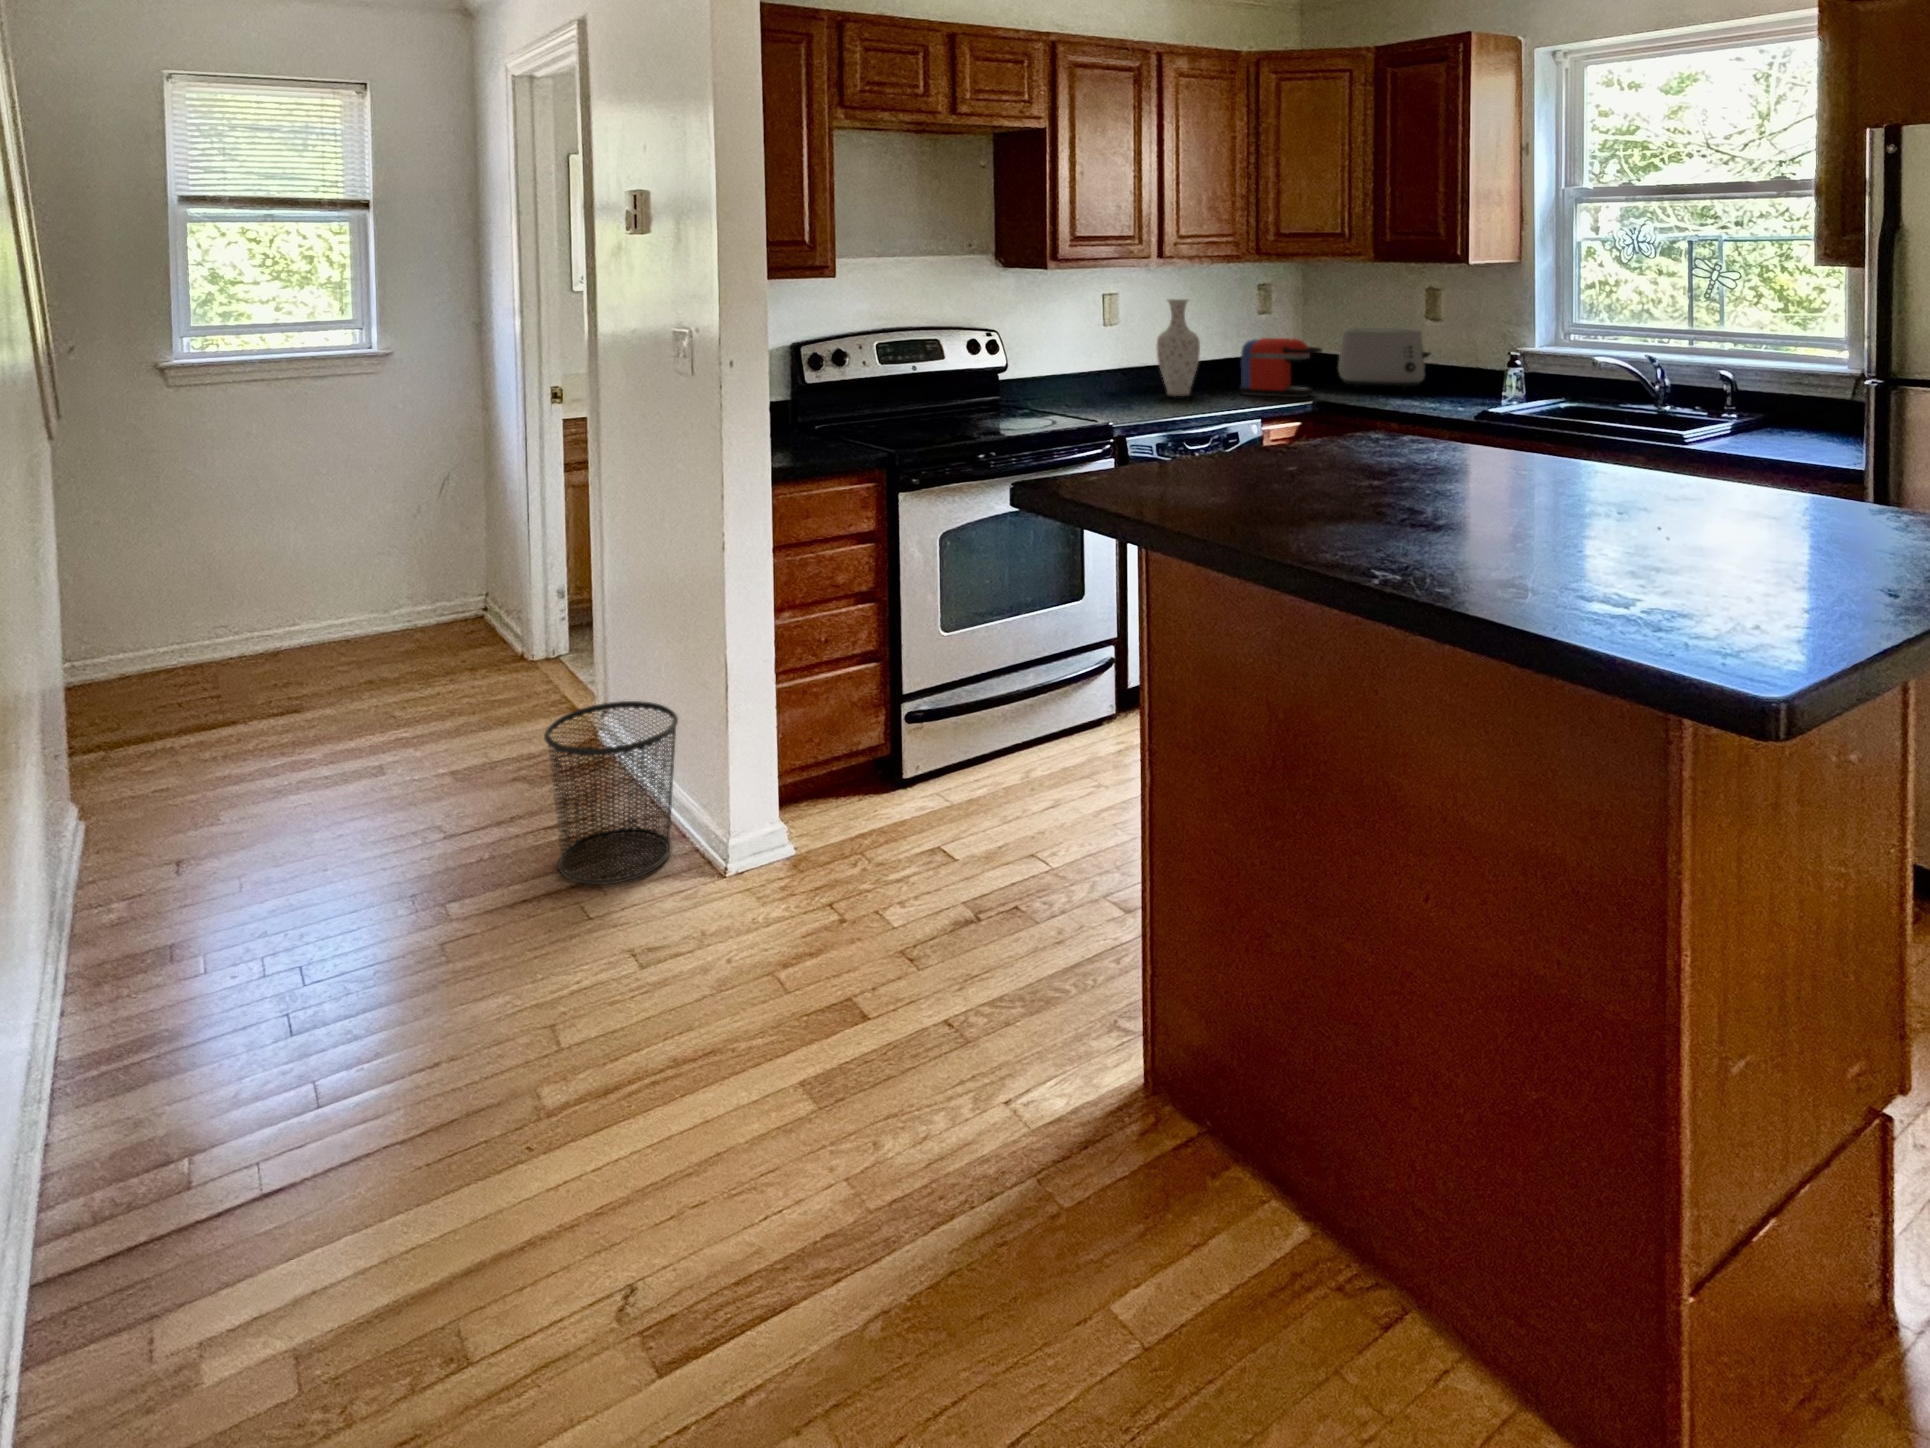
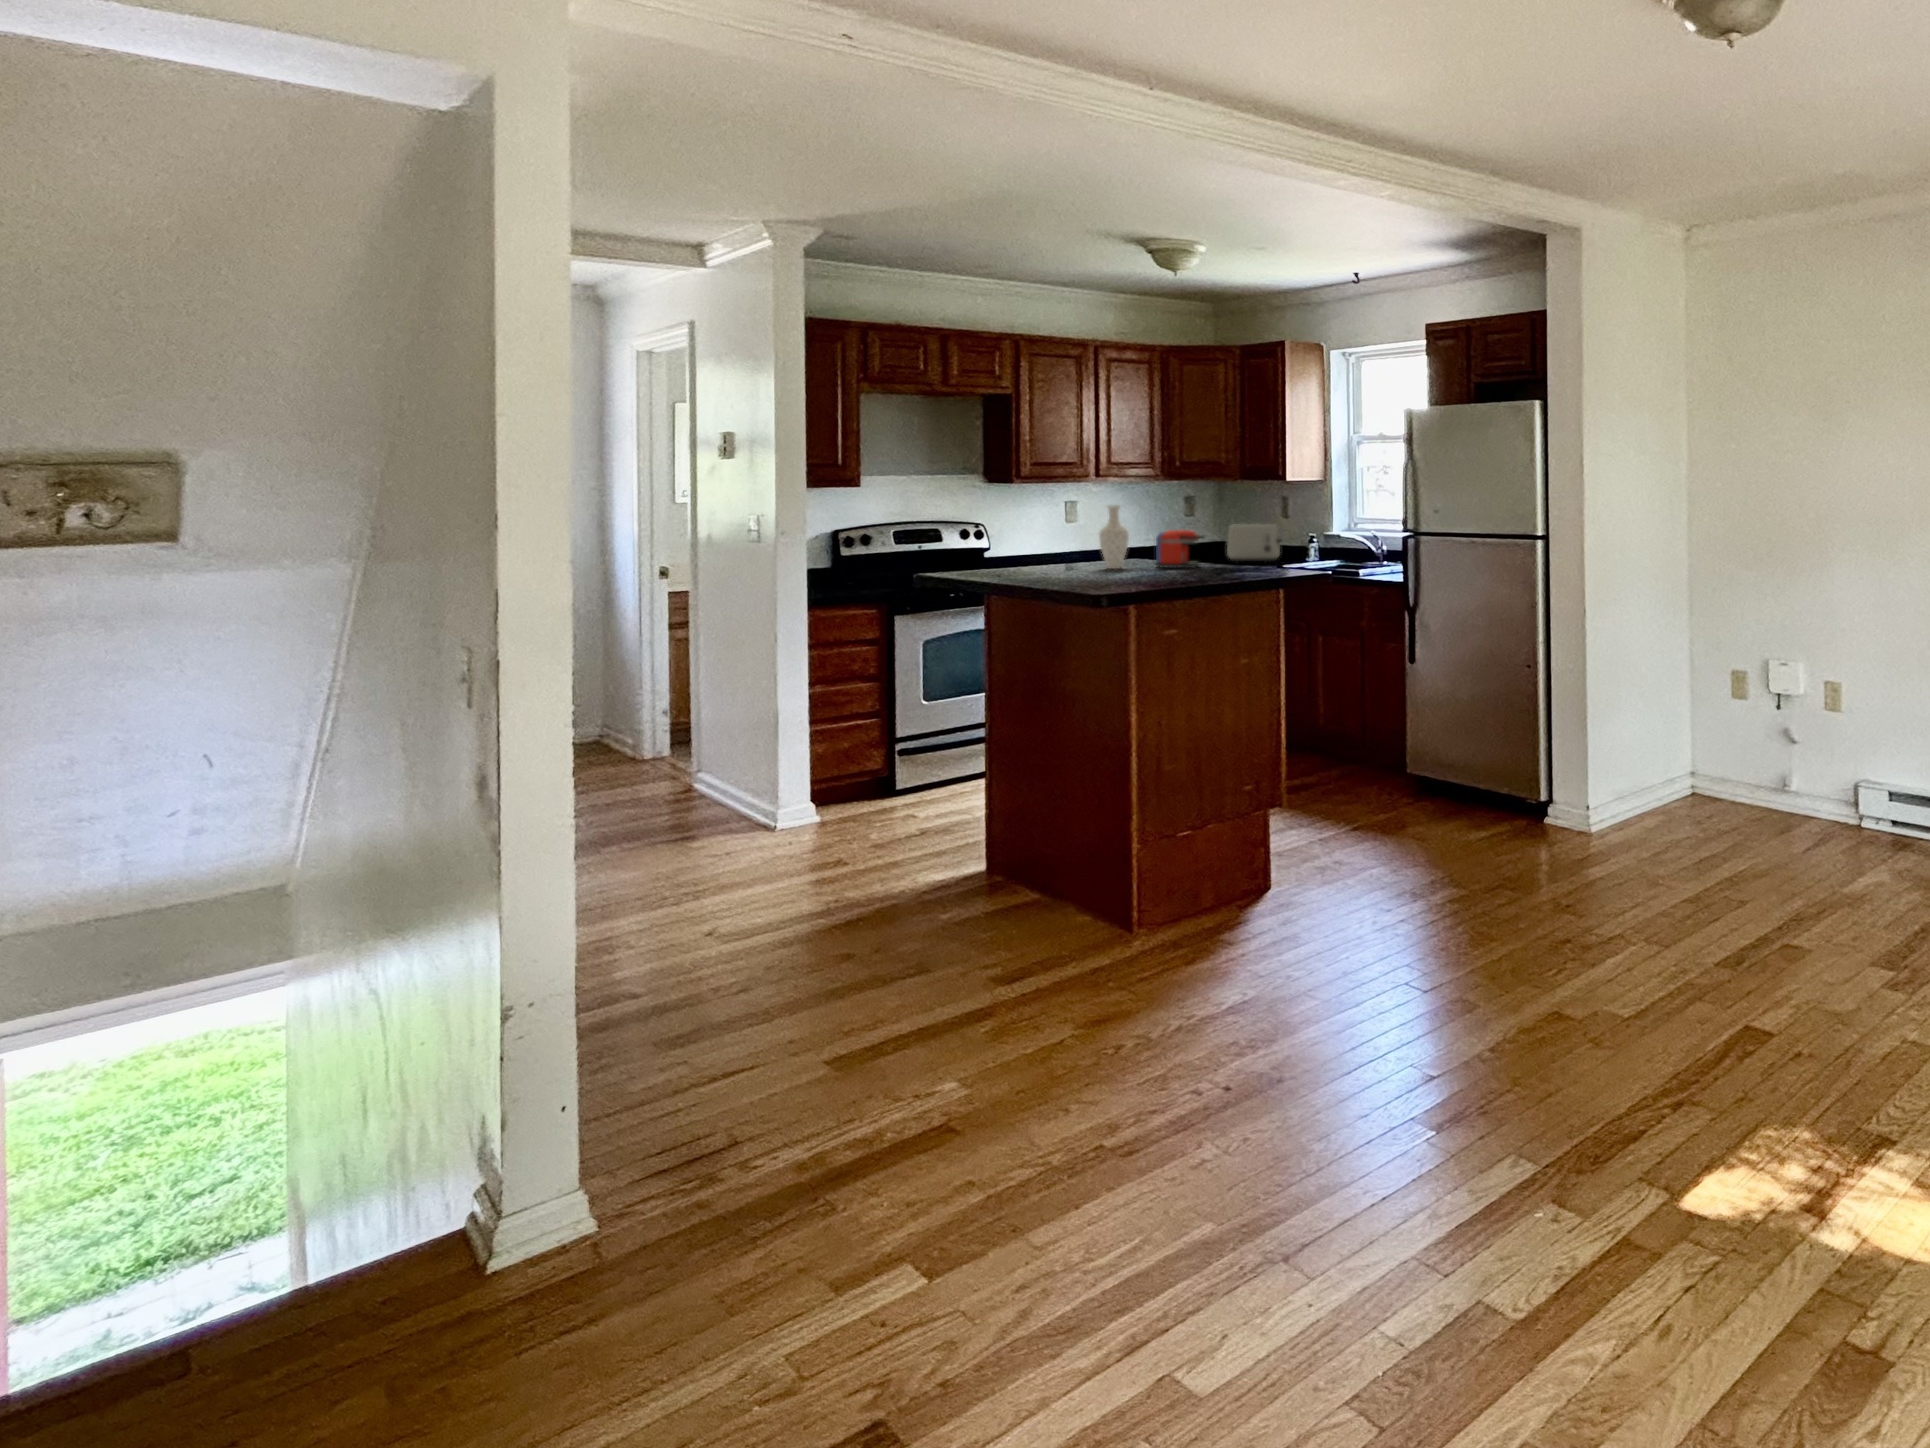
waste bin: present [544,701,678,885] -> none [659,738,745,836]

